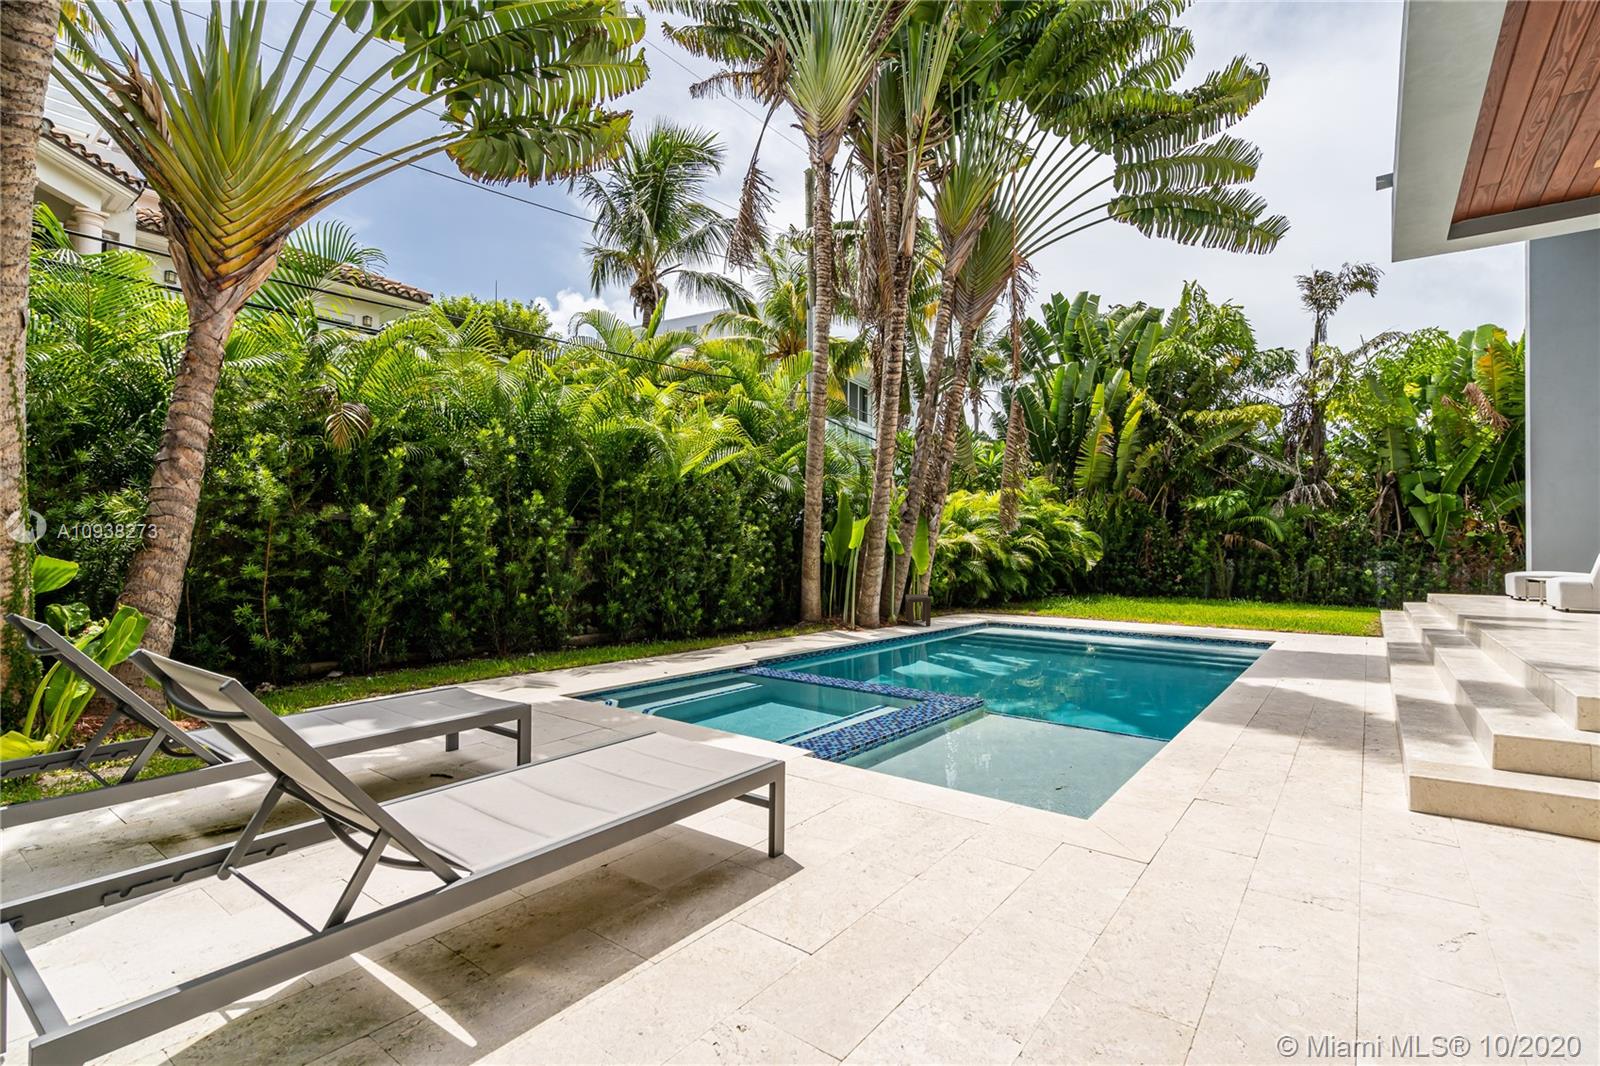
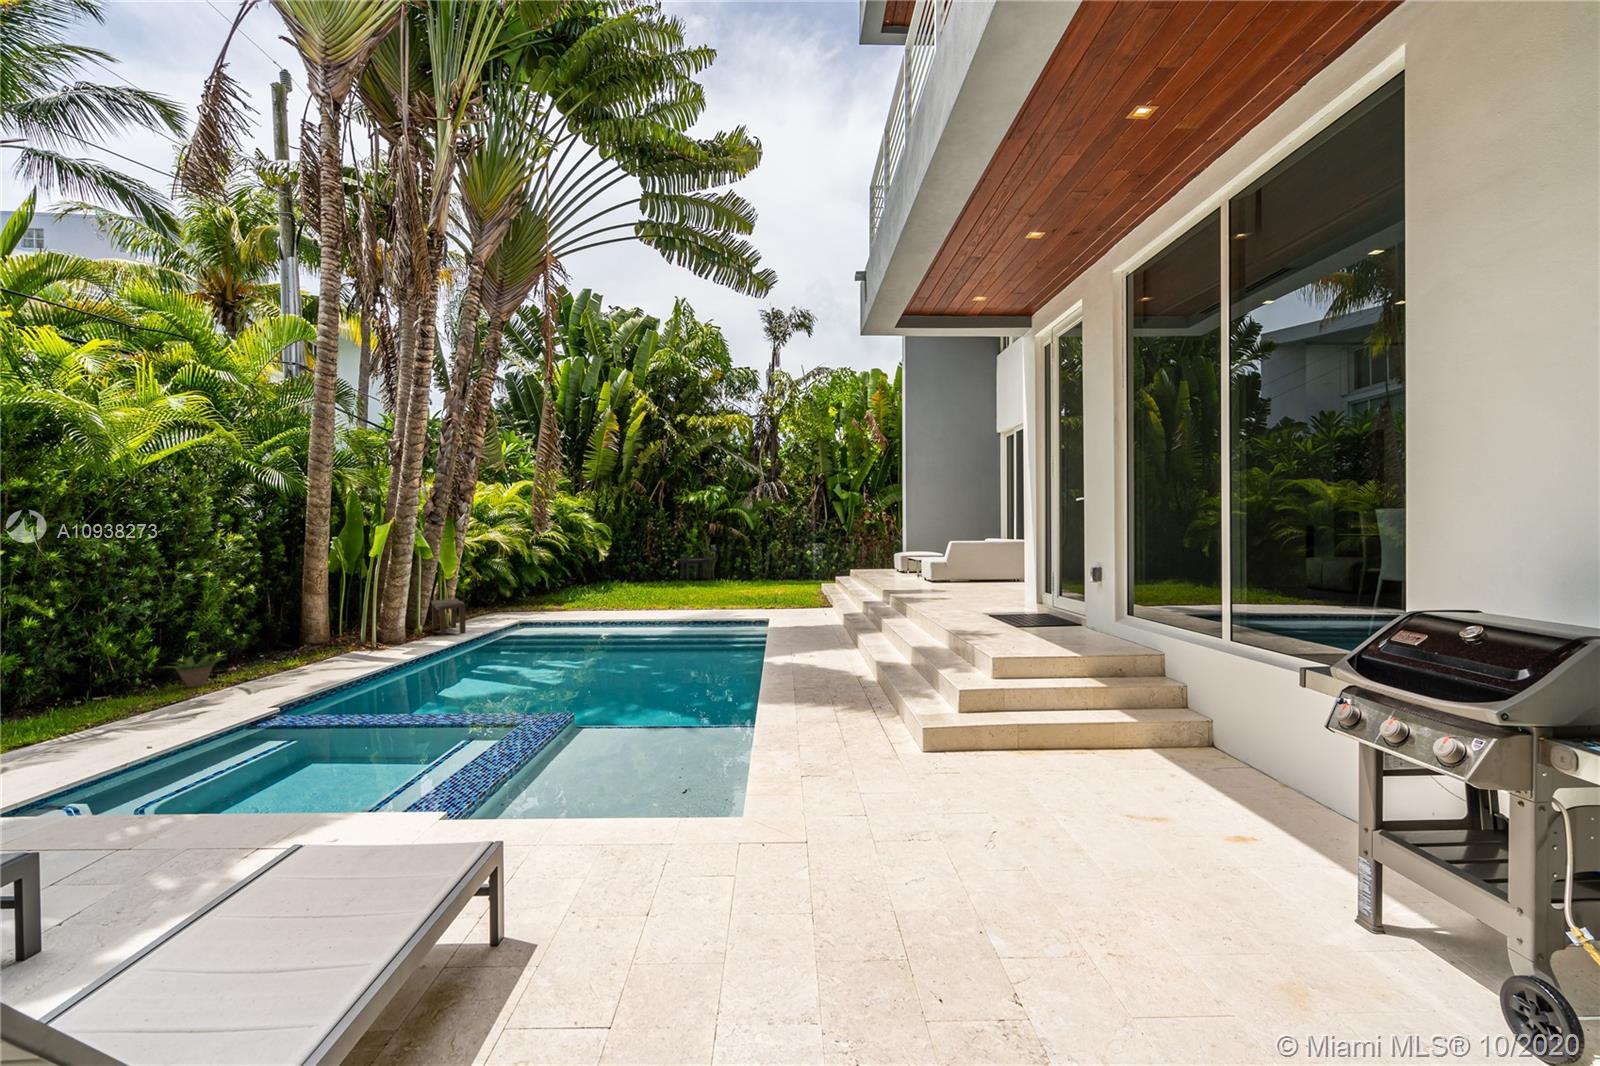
round table: none [1180,575,1228,602] -> present [678,558,713,581]
decorative plant: none [702,617,741,641] -> present [164,655,223,687]

